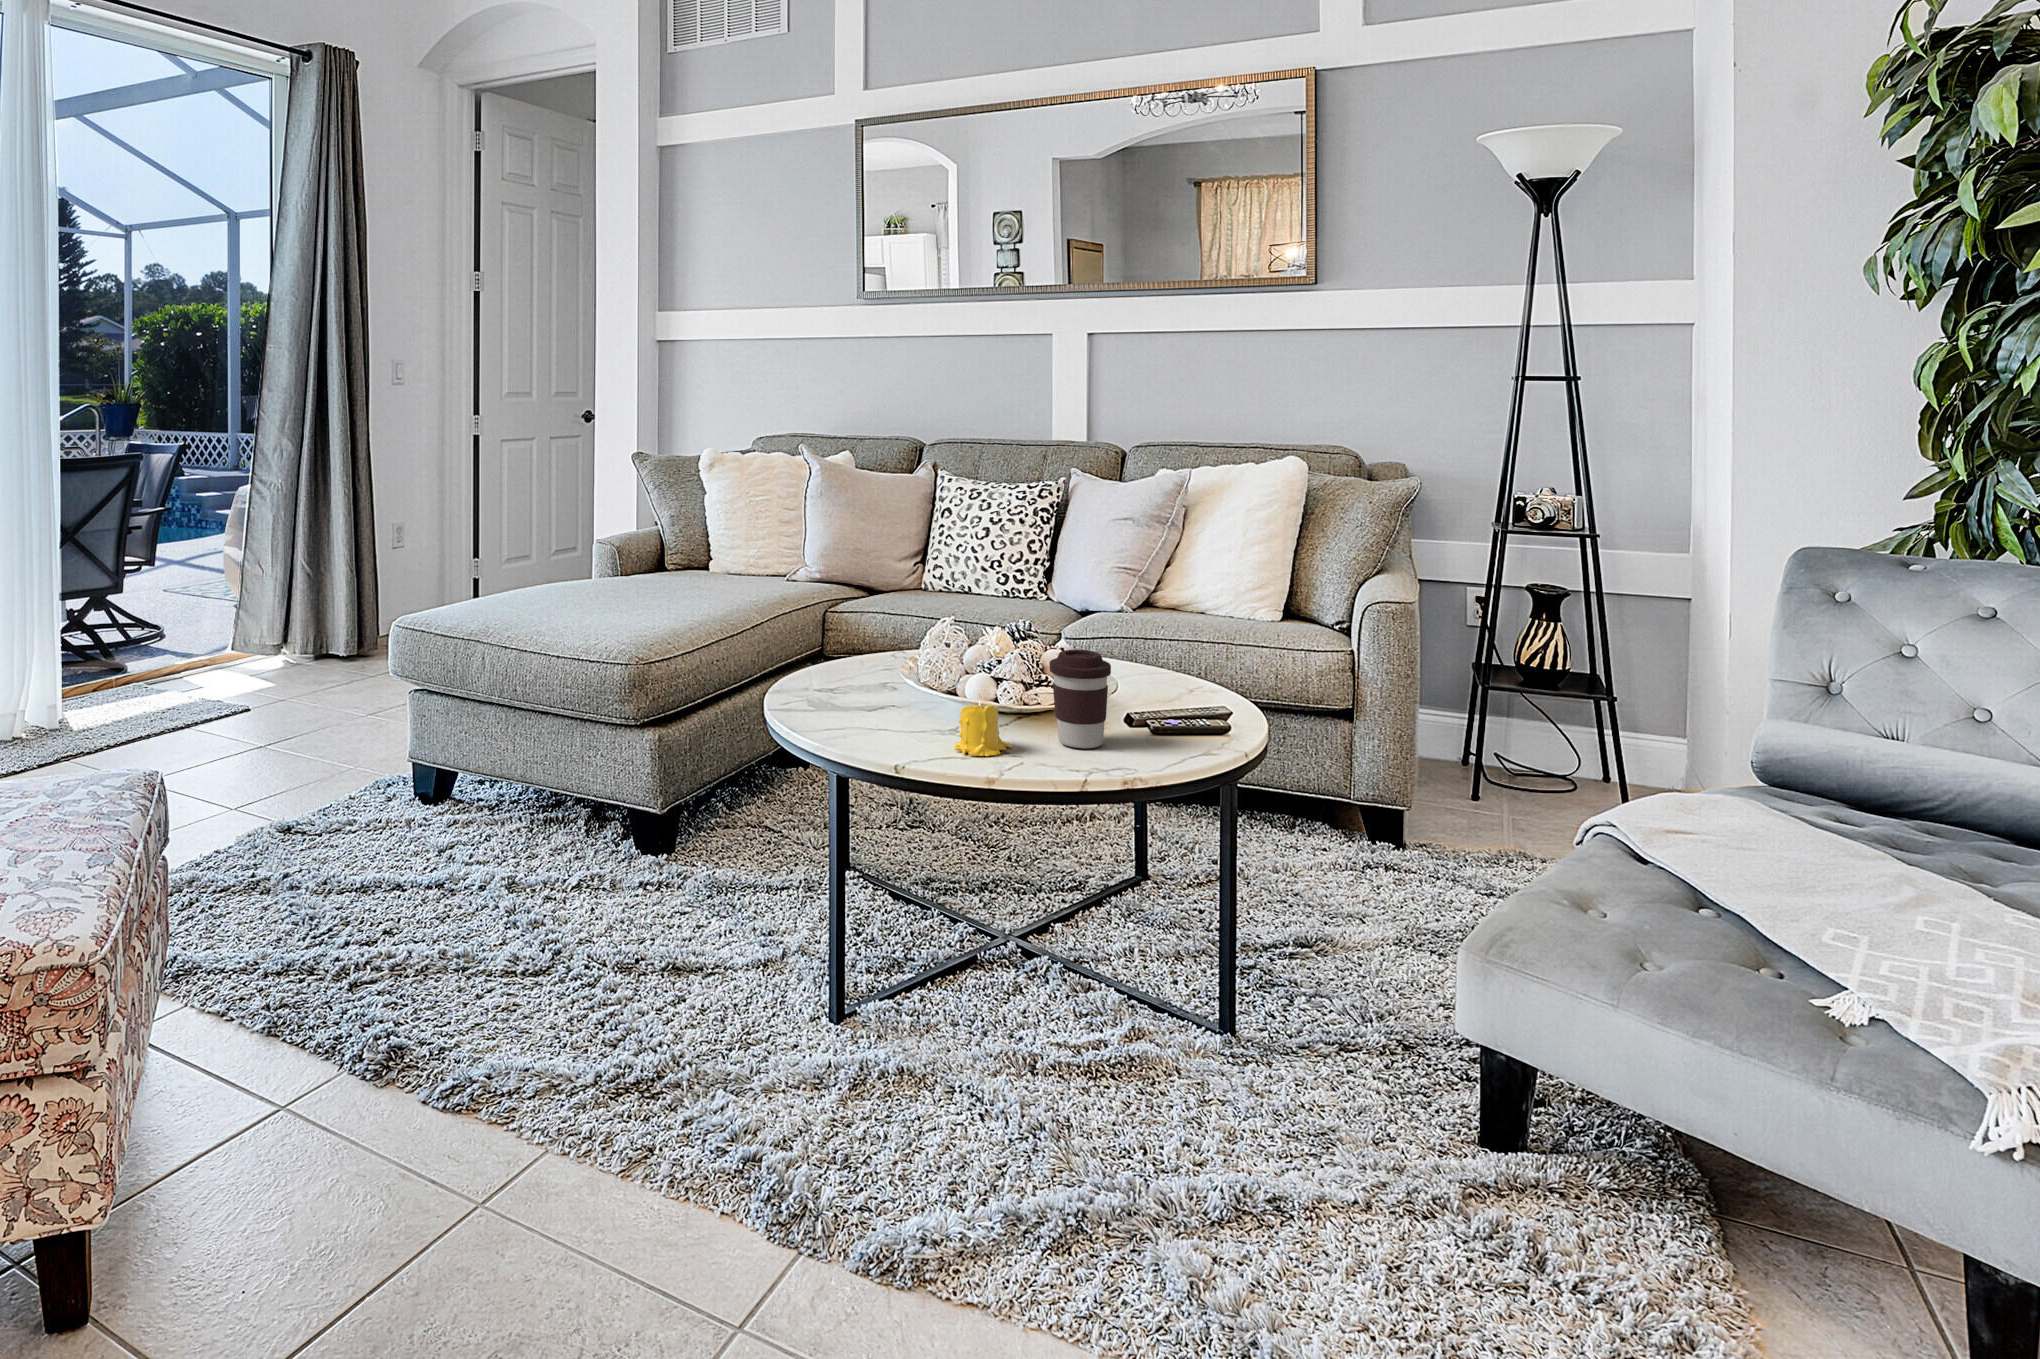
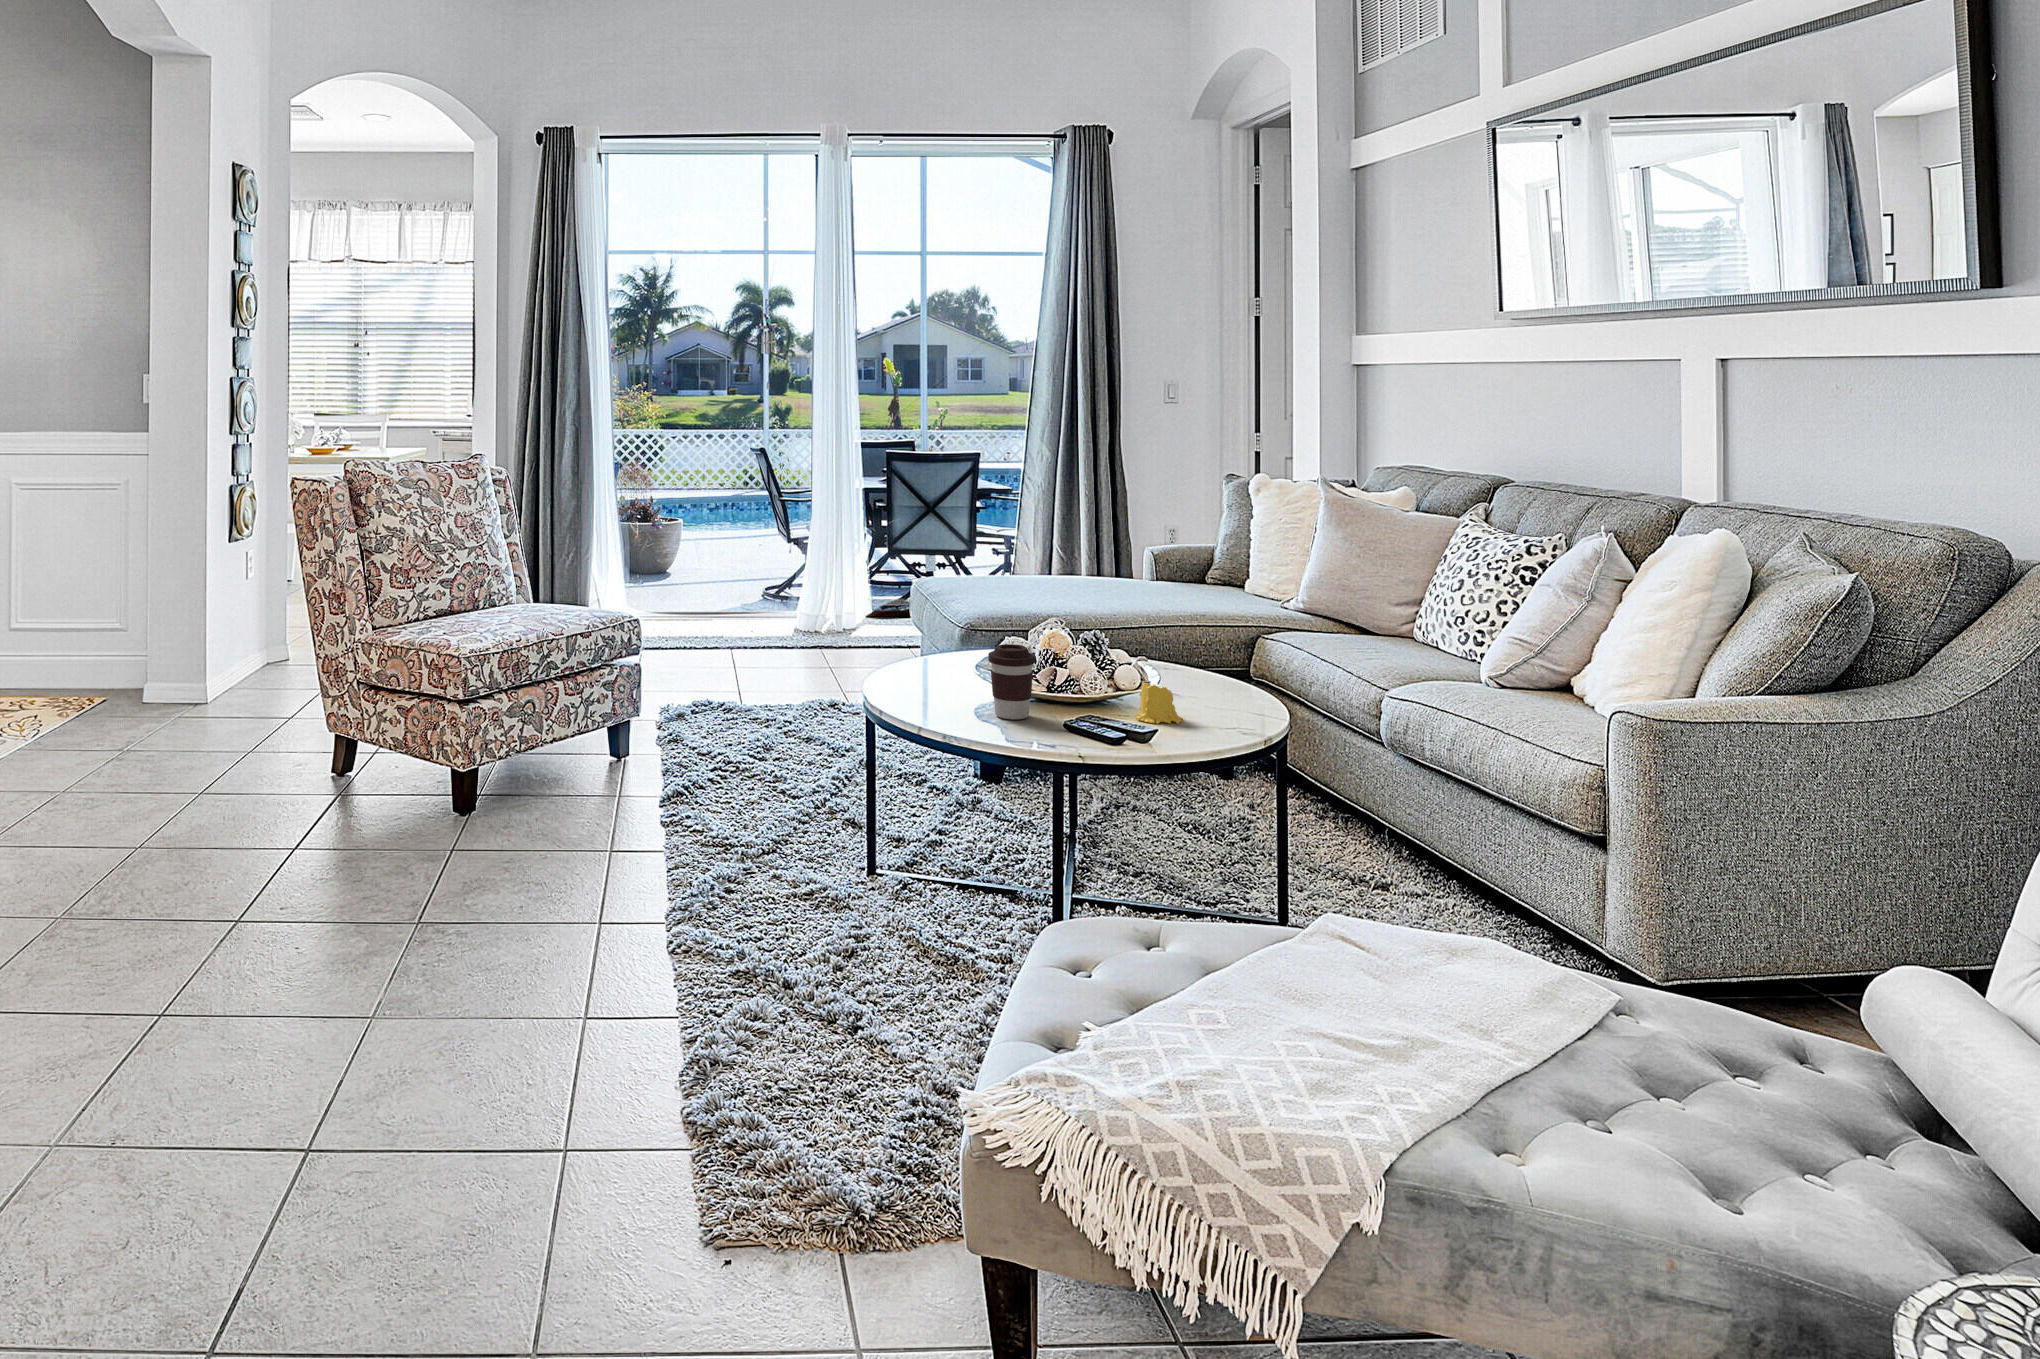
candle: present [955,701,1012,756] -> present [1135,681,1183,724]

